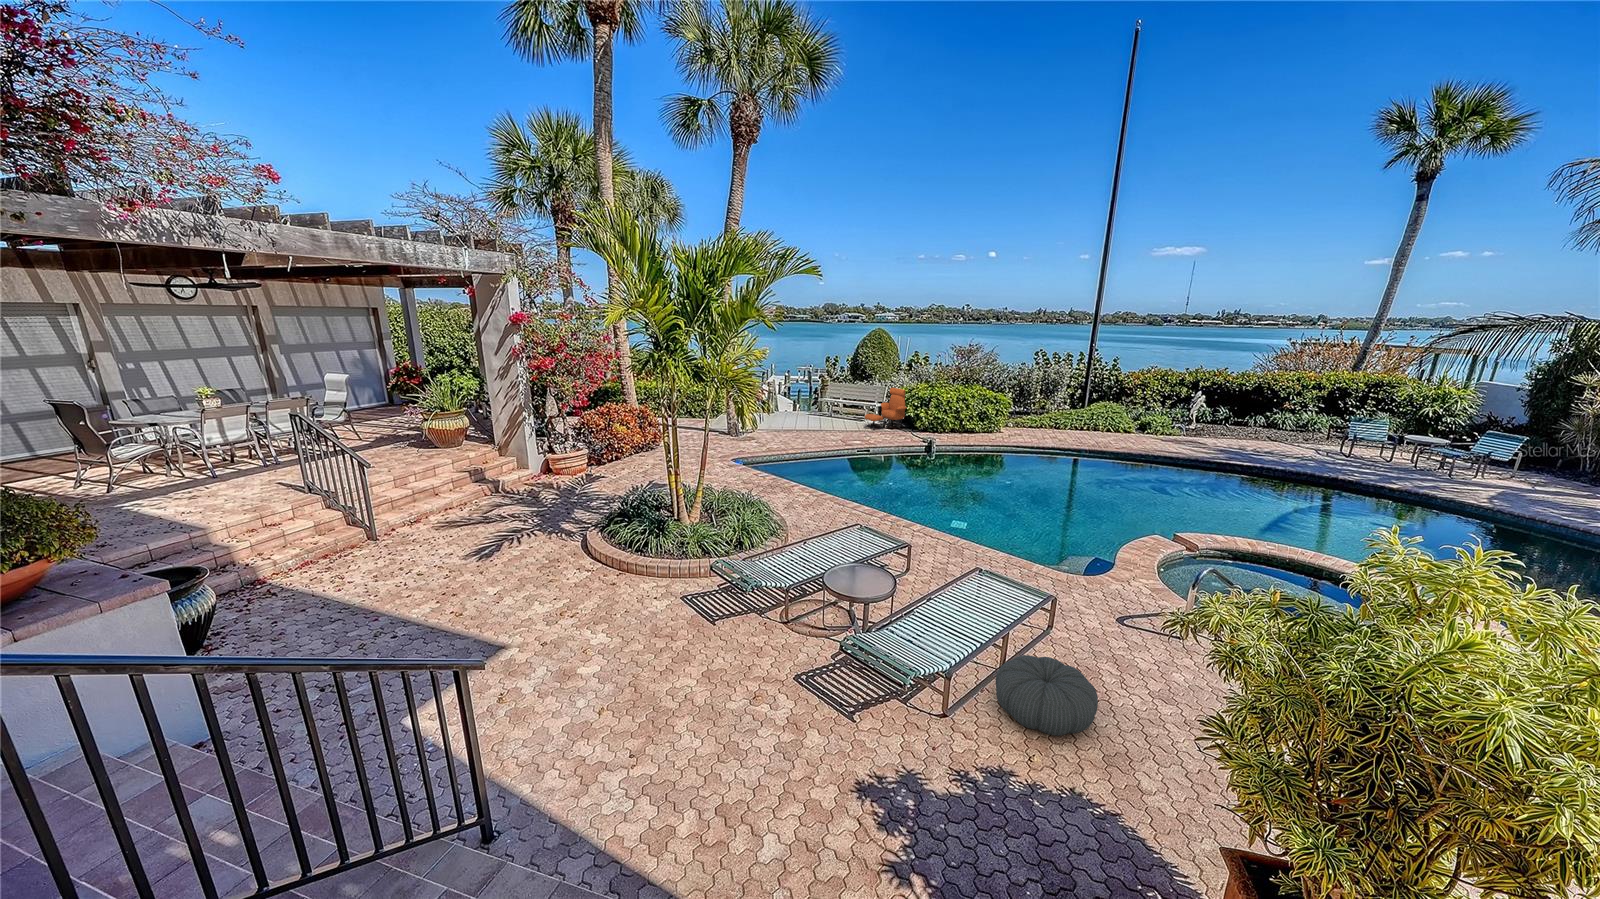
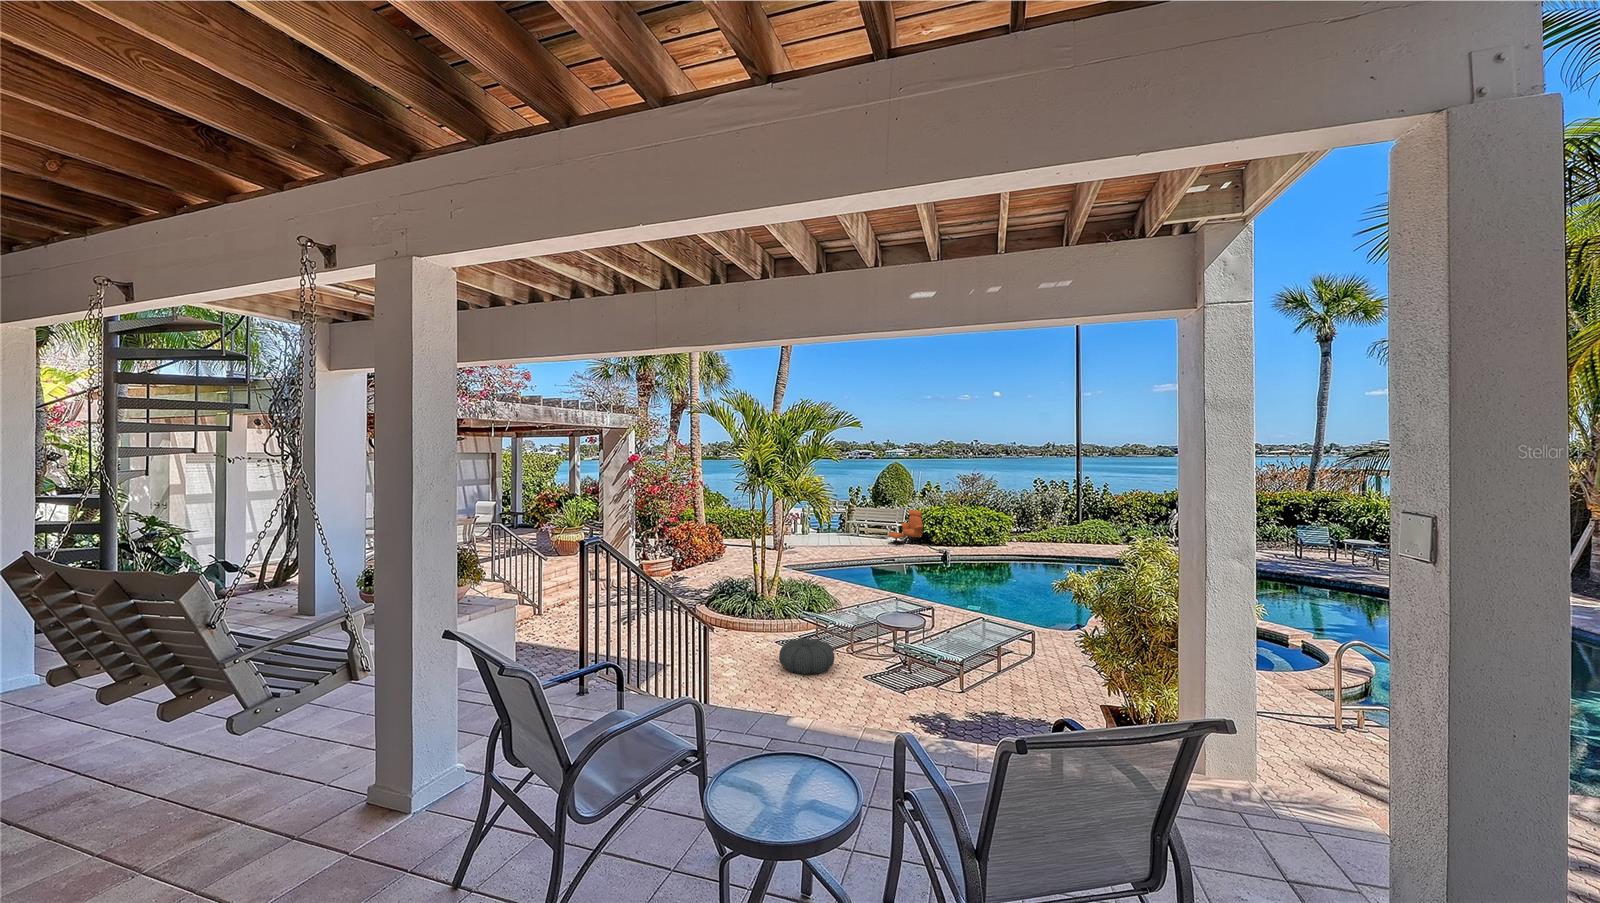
pouf: present [995,655,1098,736] -> present [779,639,834,674]

